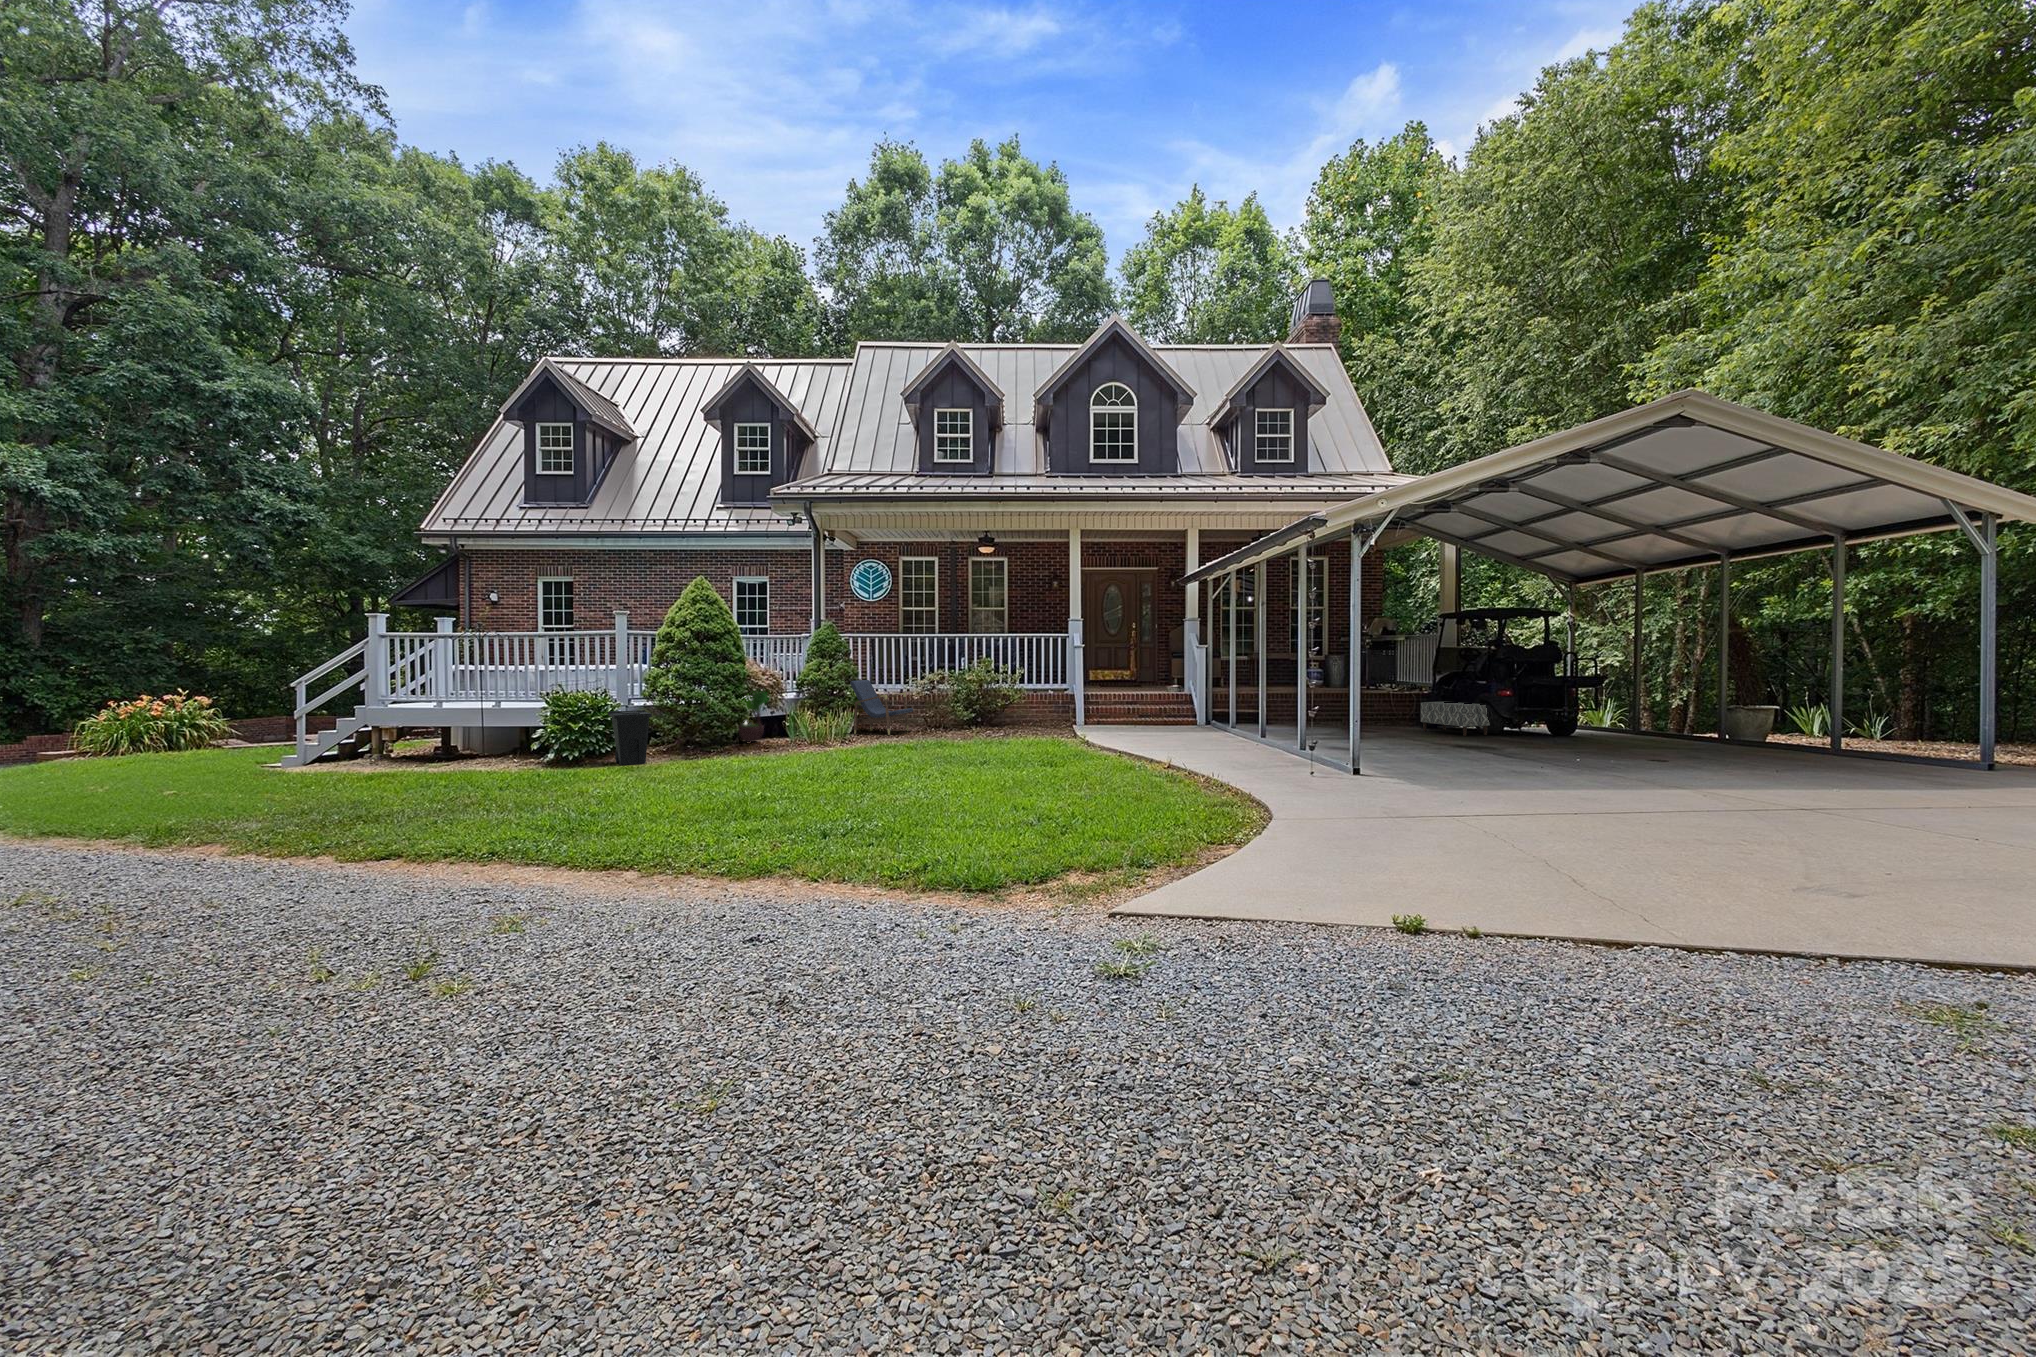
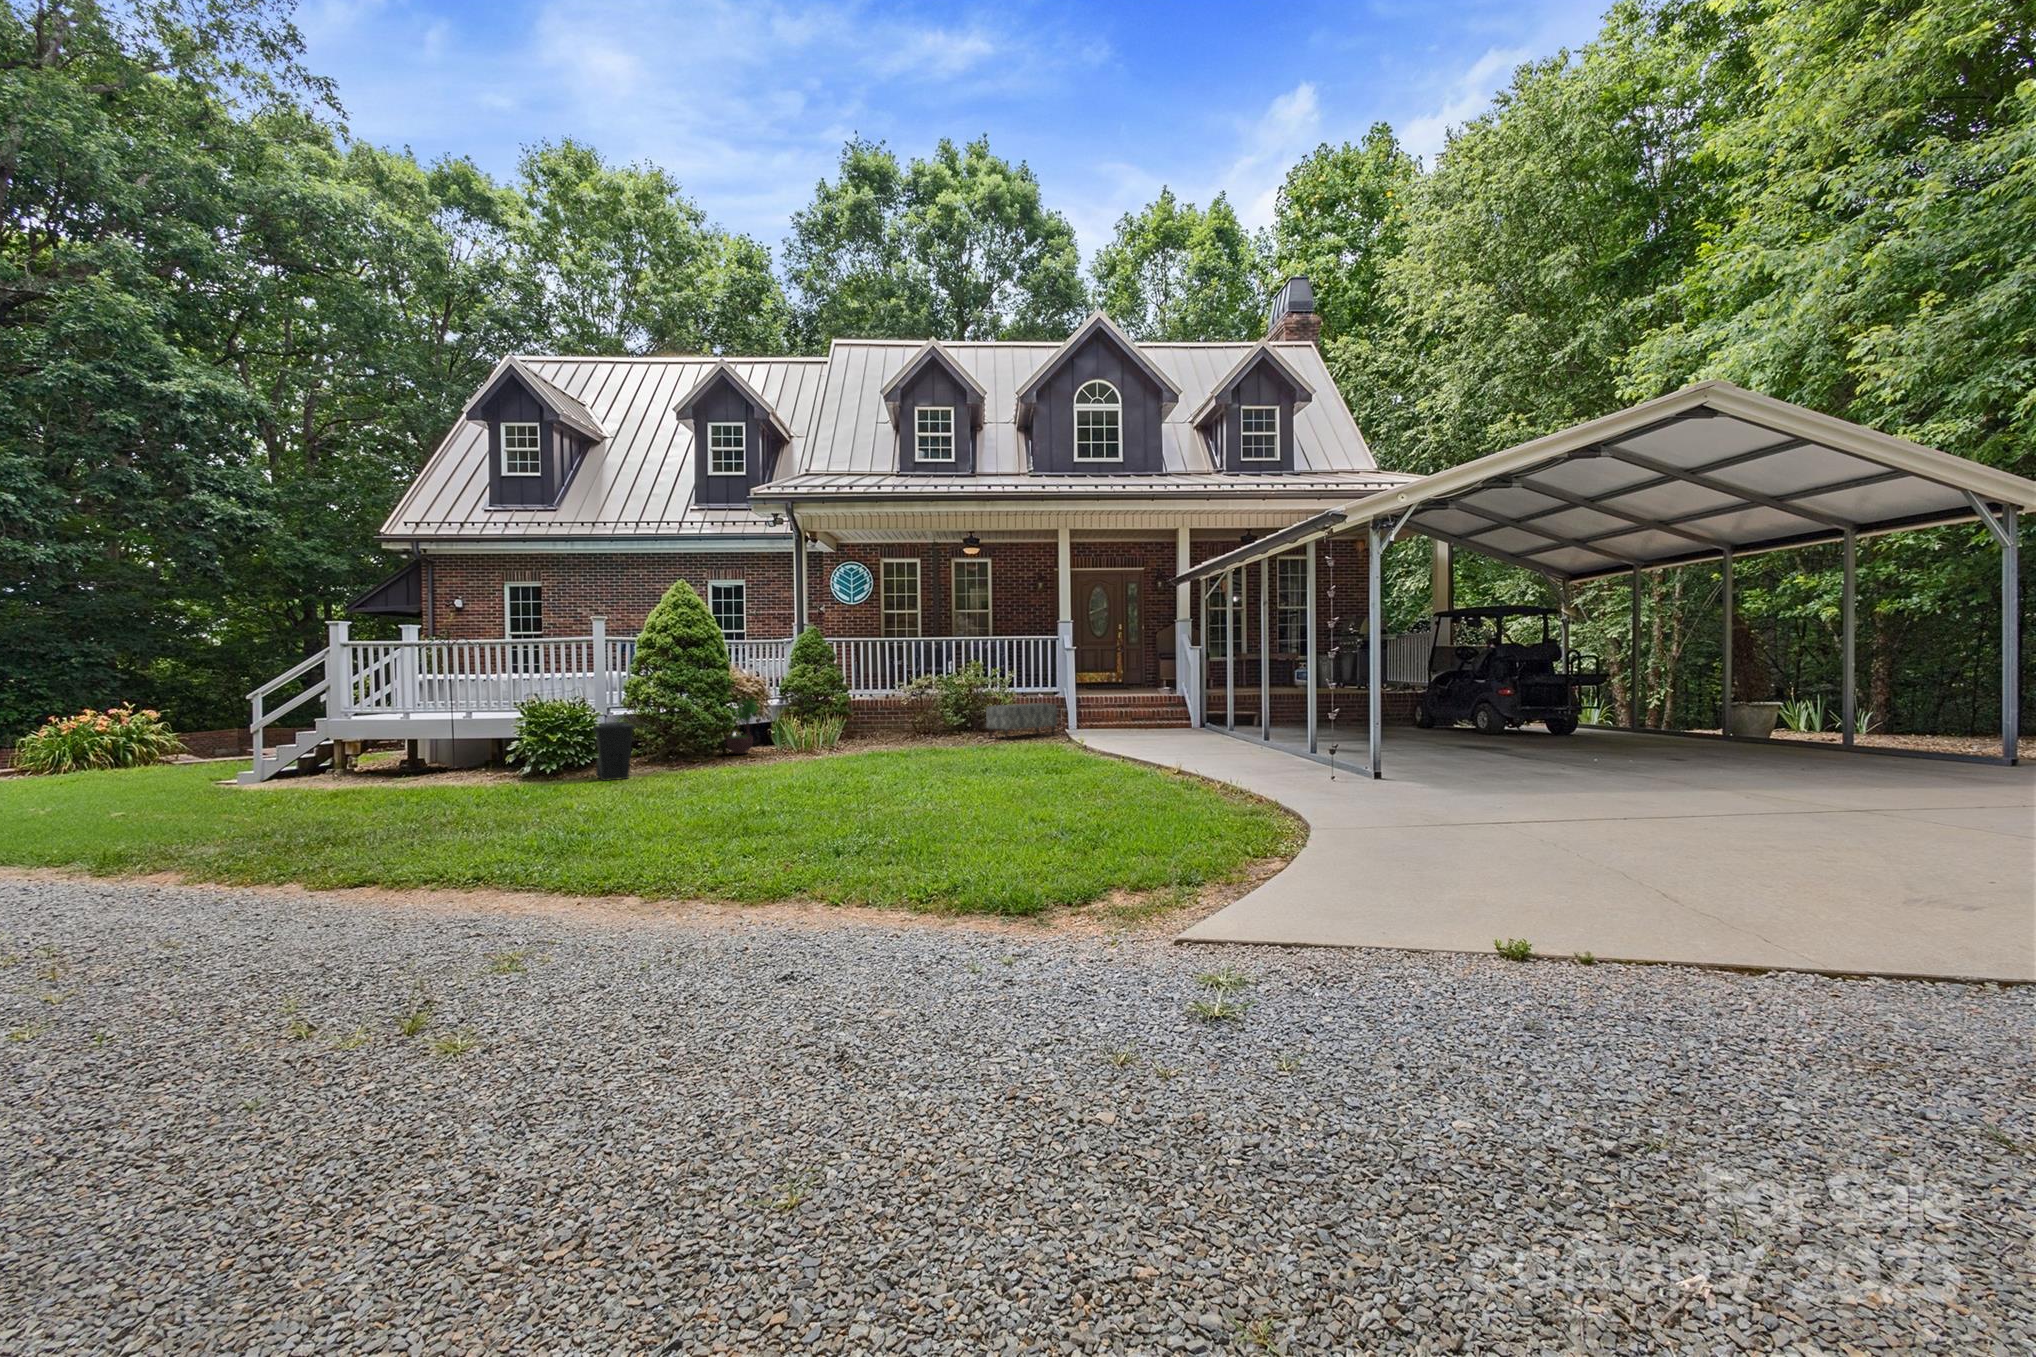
lounge chair: present [850,680,913,735] -> none [843,687,909,745]
bench: present [1421,702,1490,736] -> present [986,703,1057,739]

